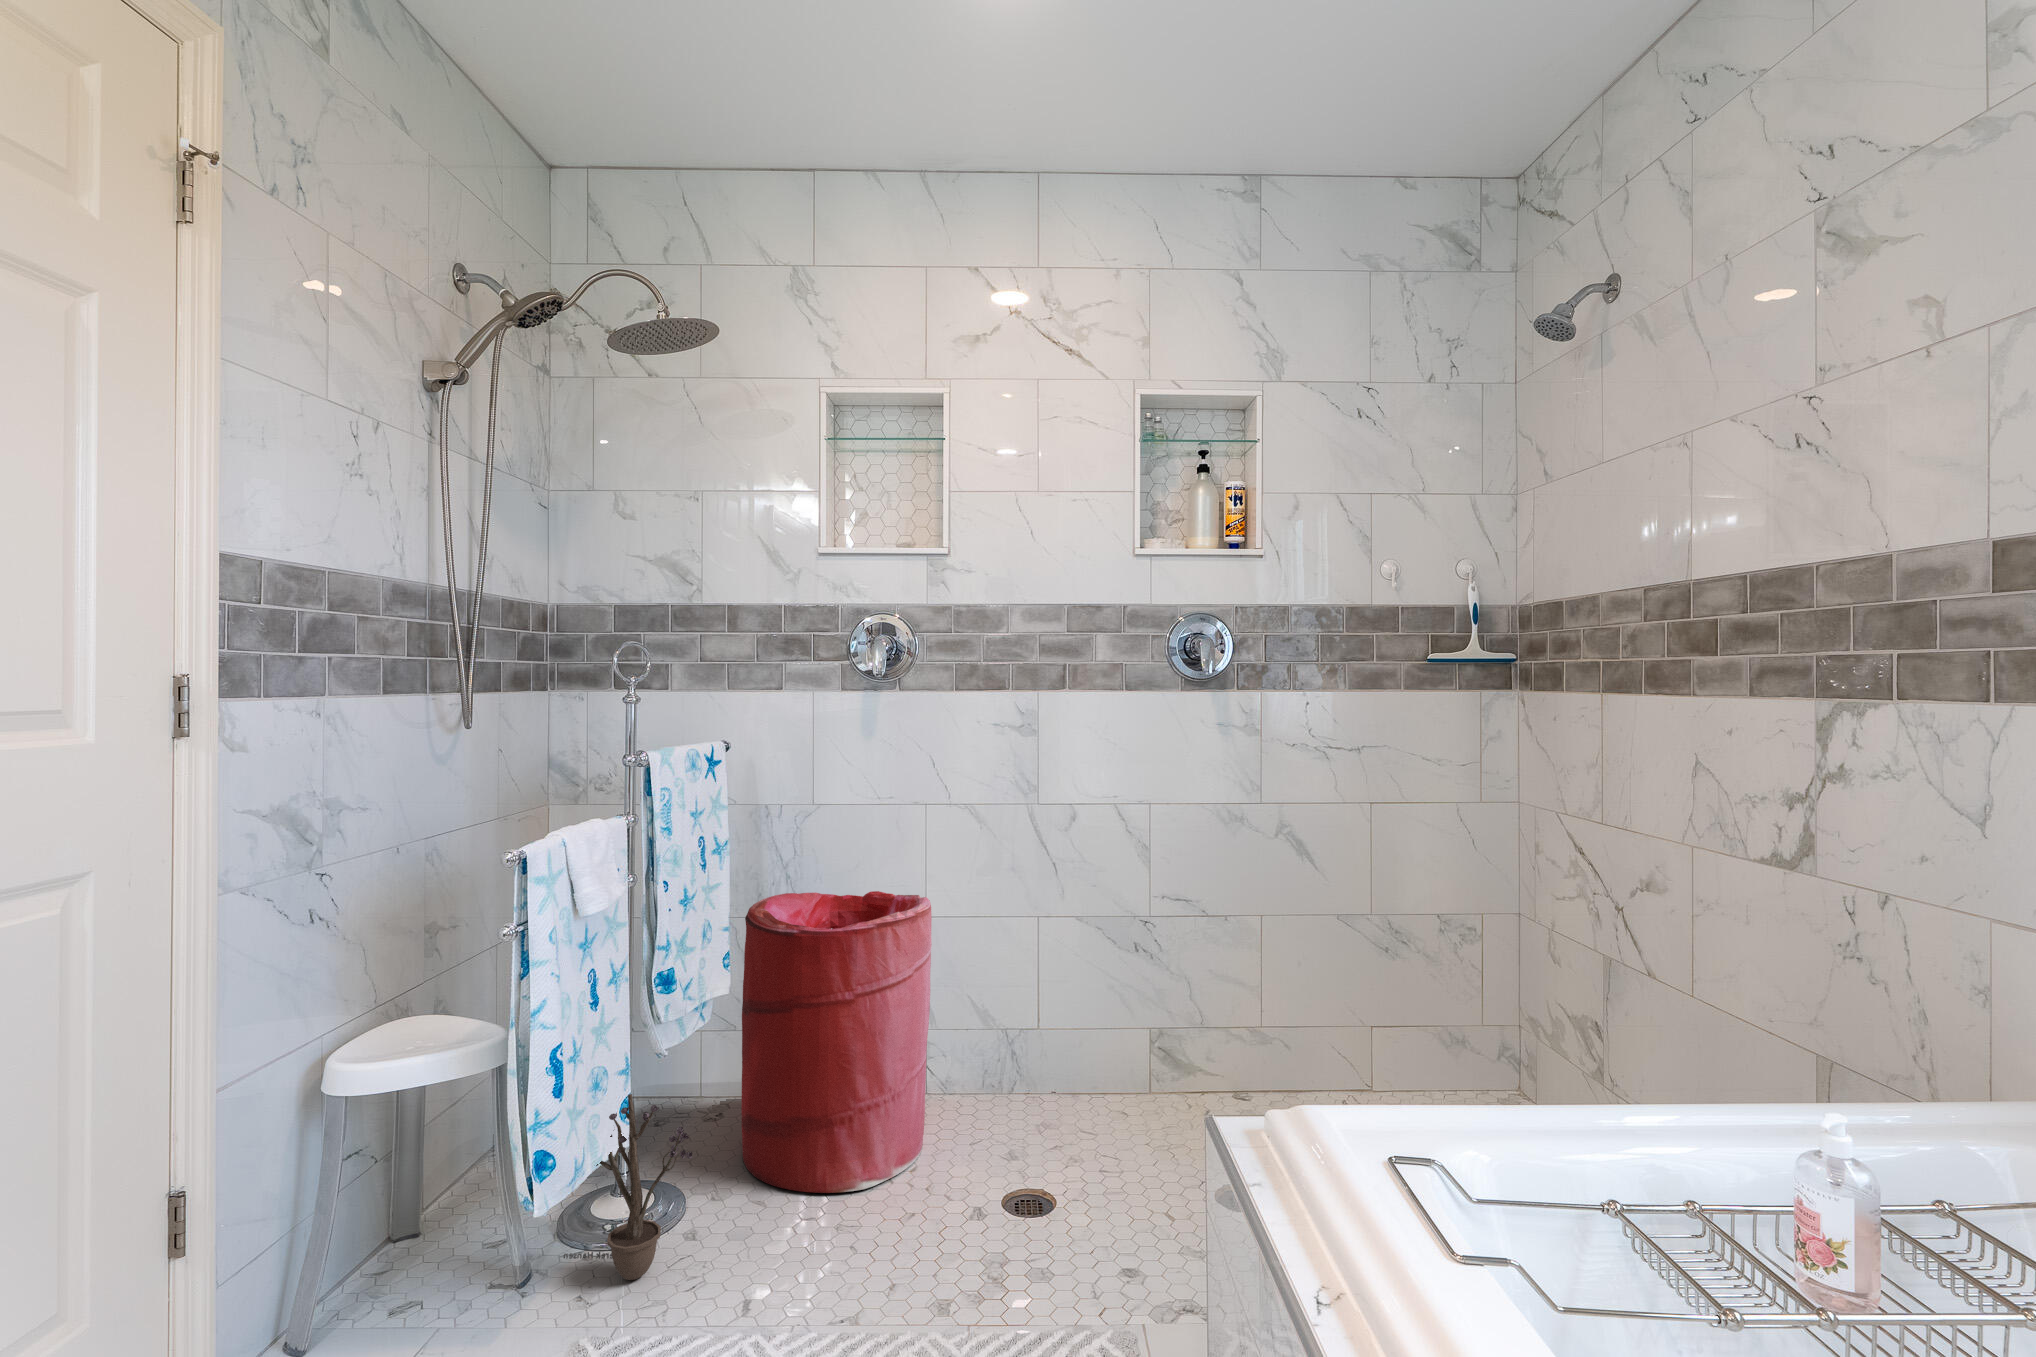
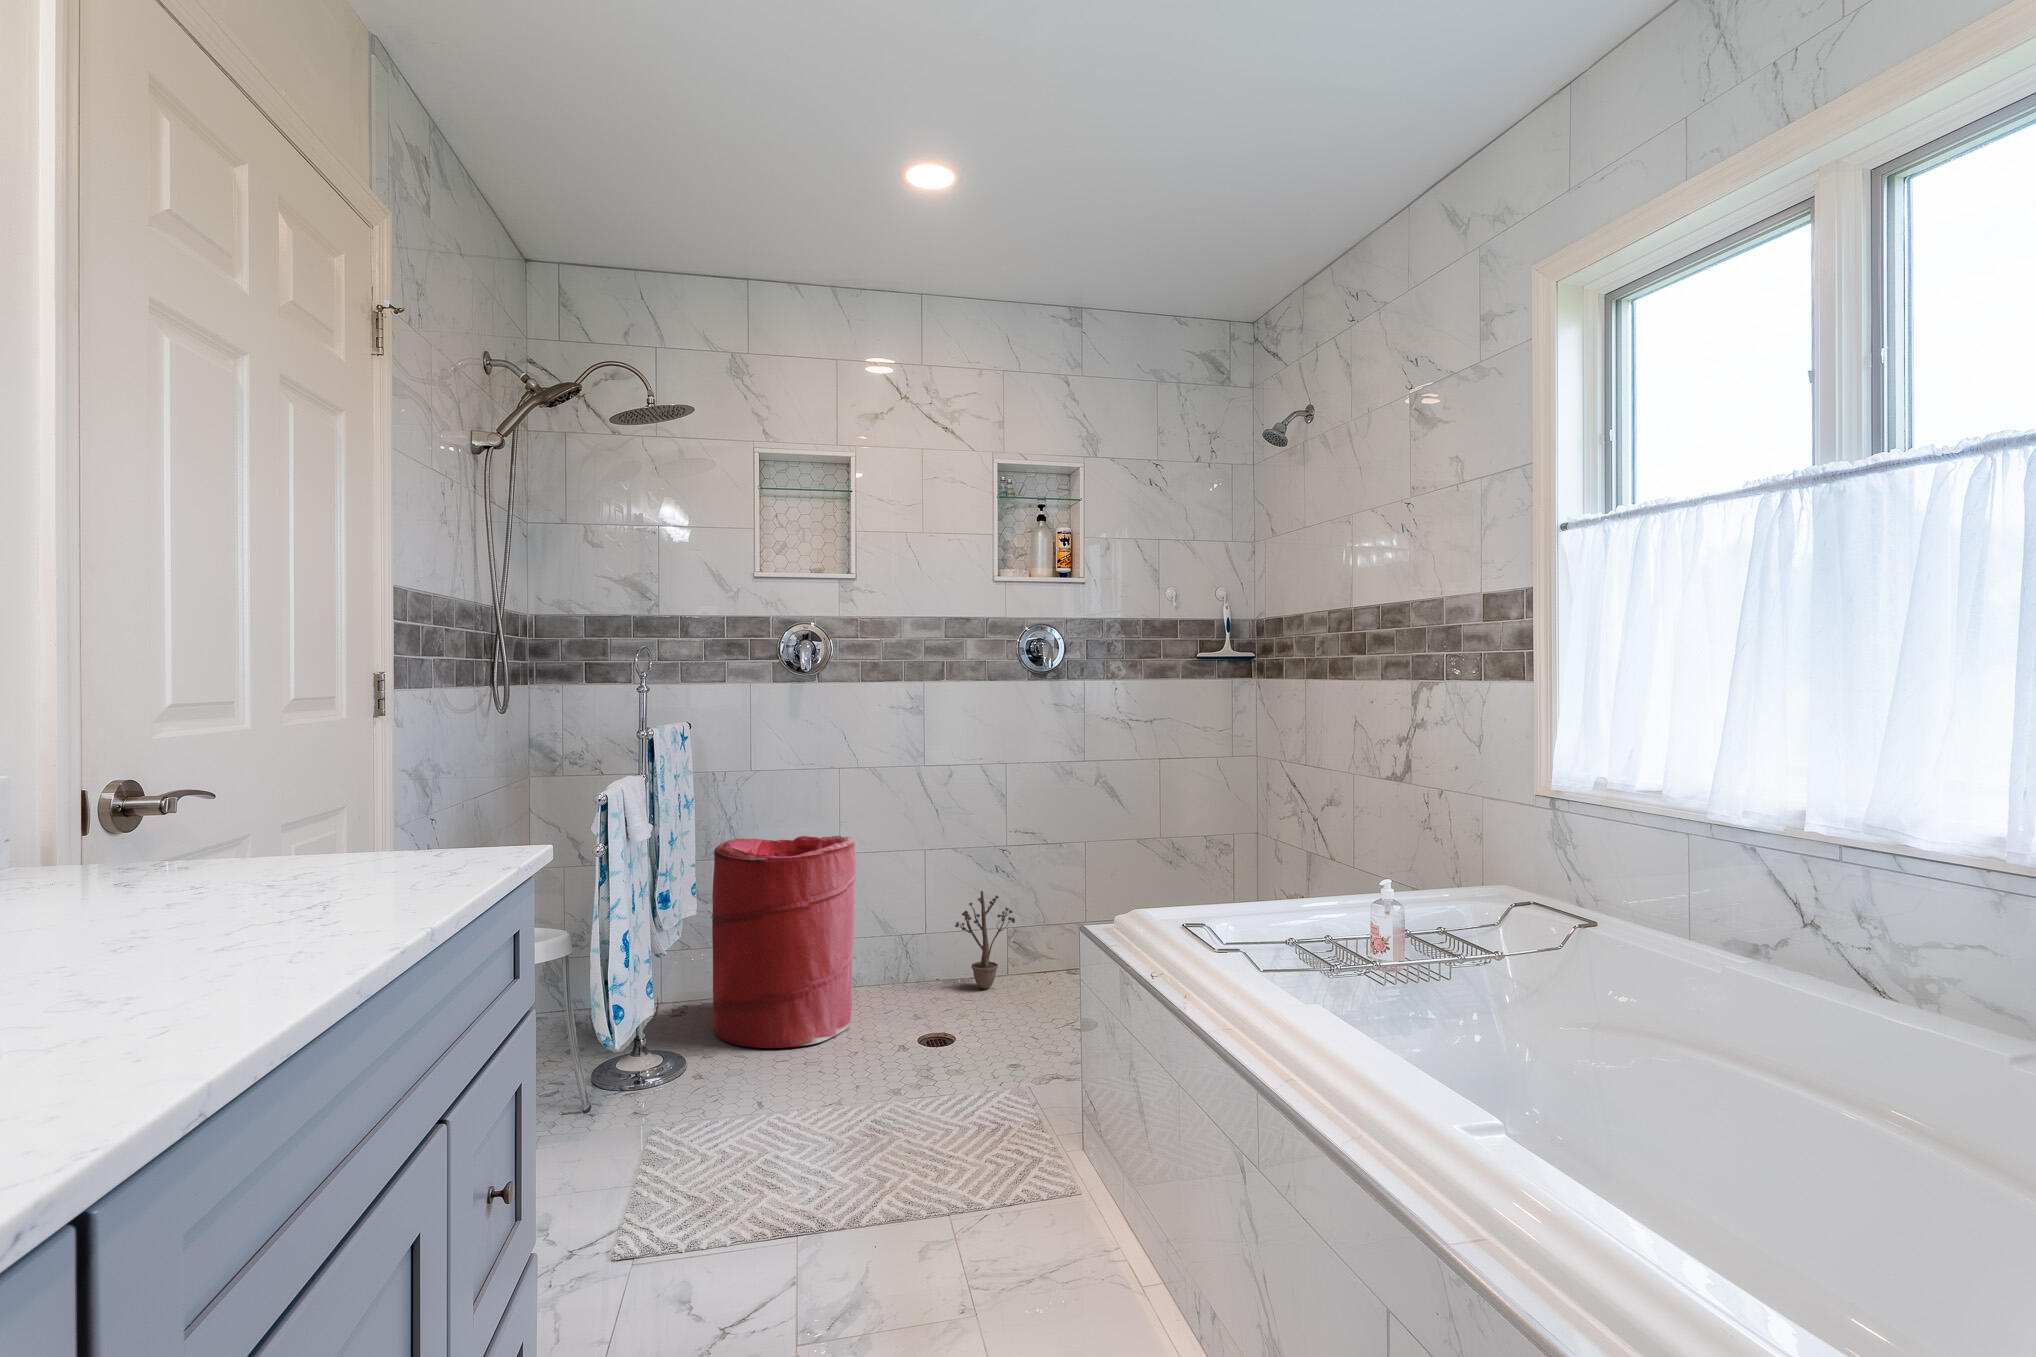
decorative plant: present [563,1094,692,1280] -> present [943,891,1015,989]

